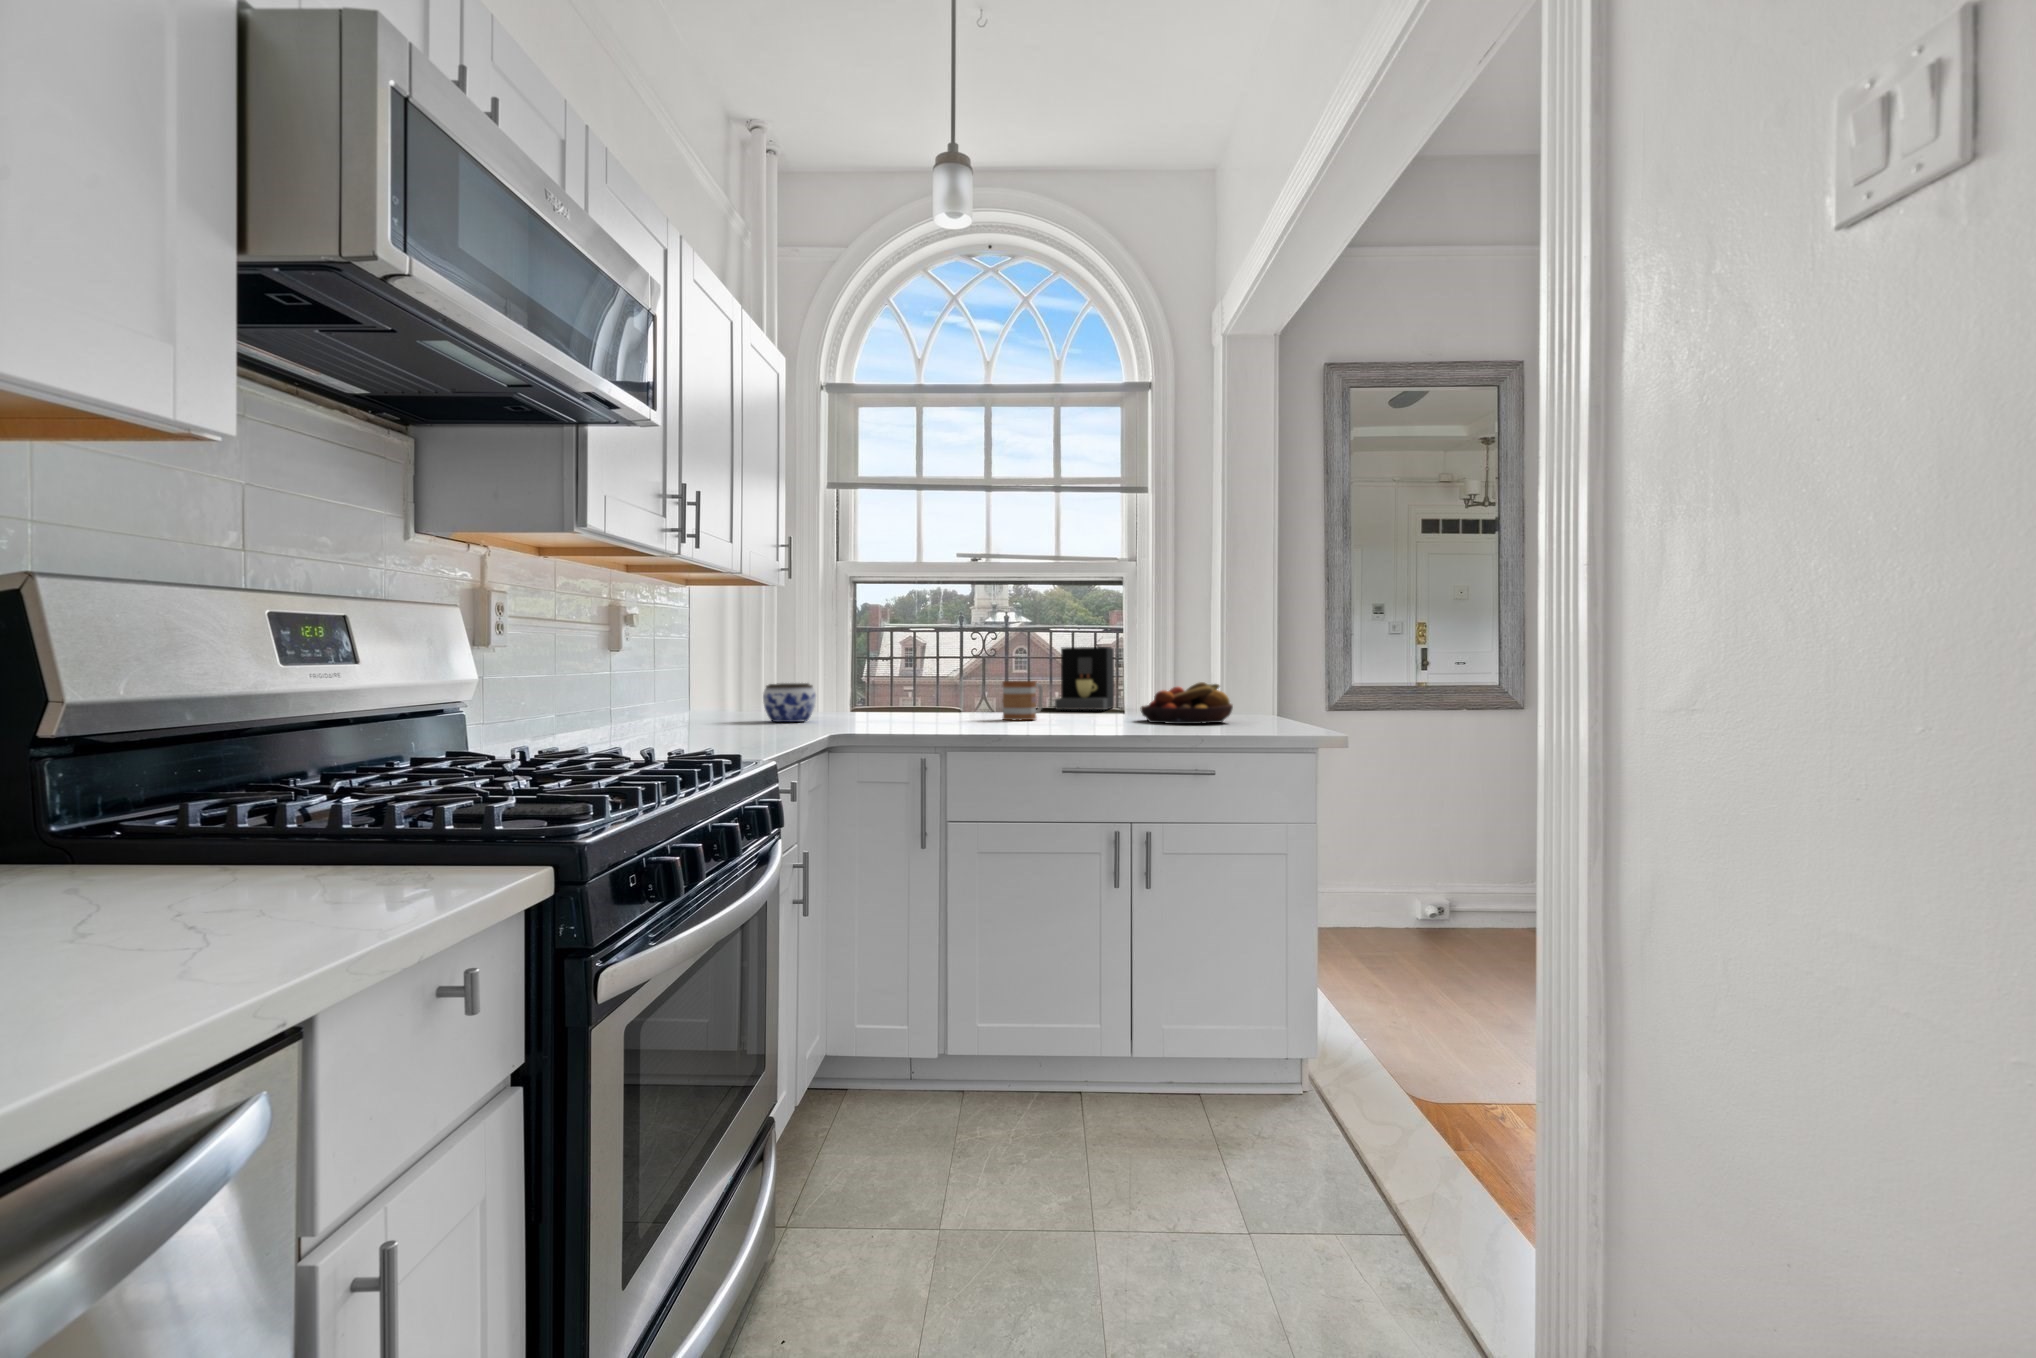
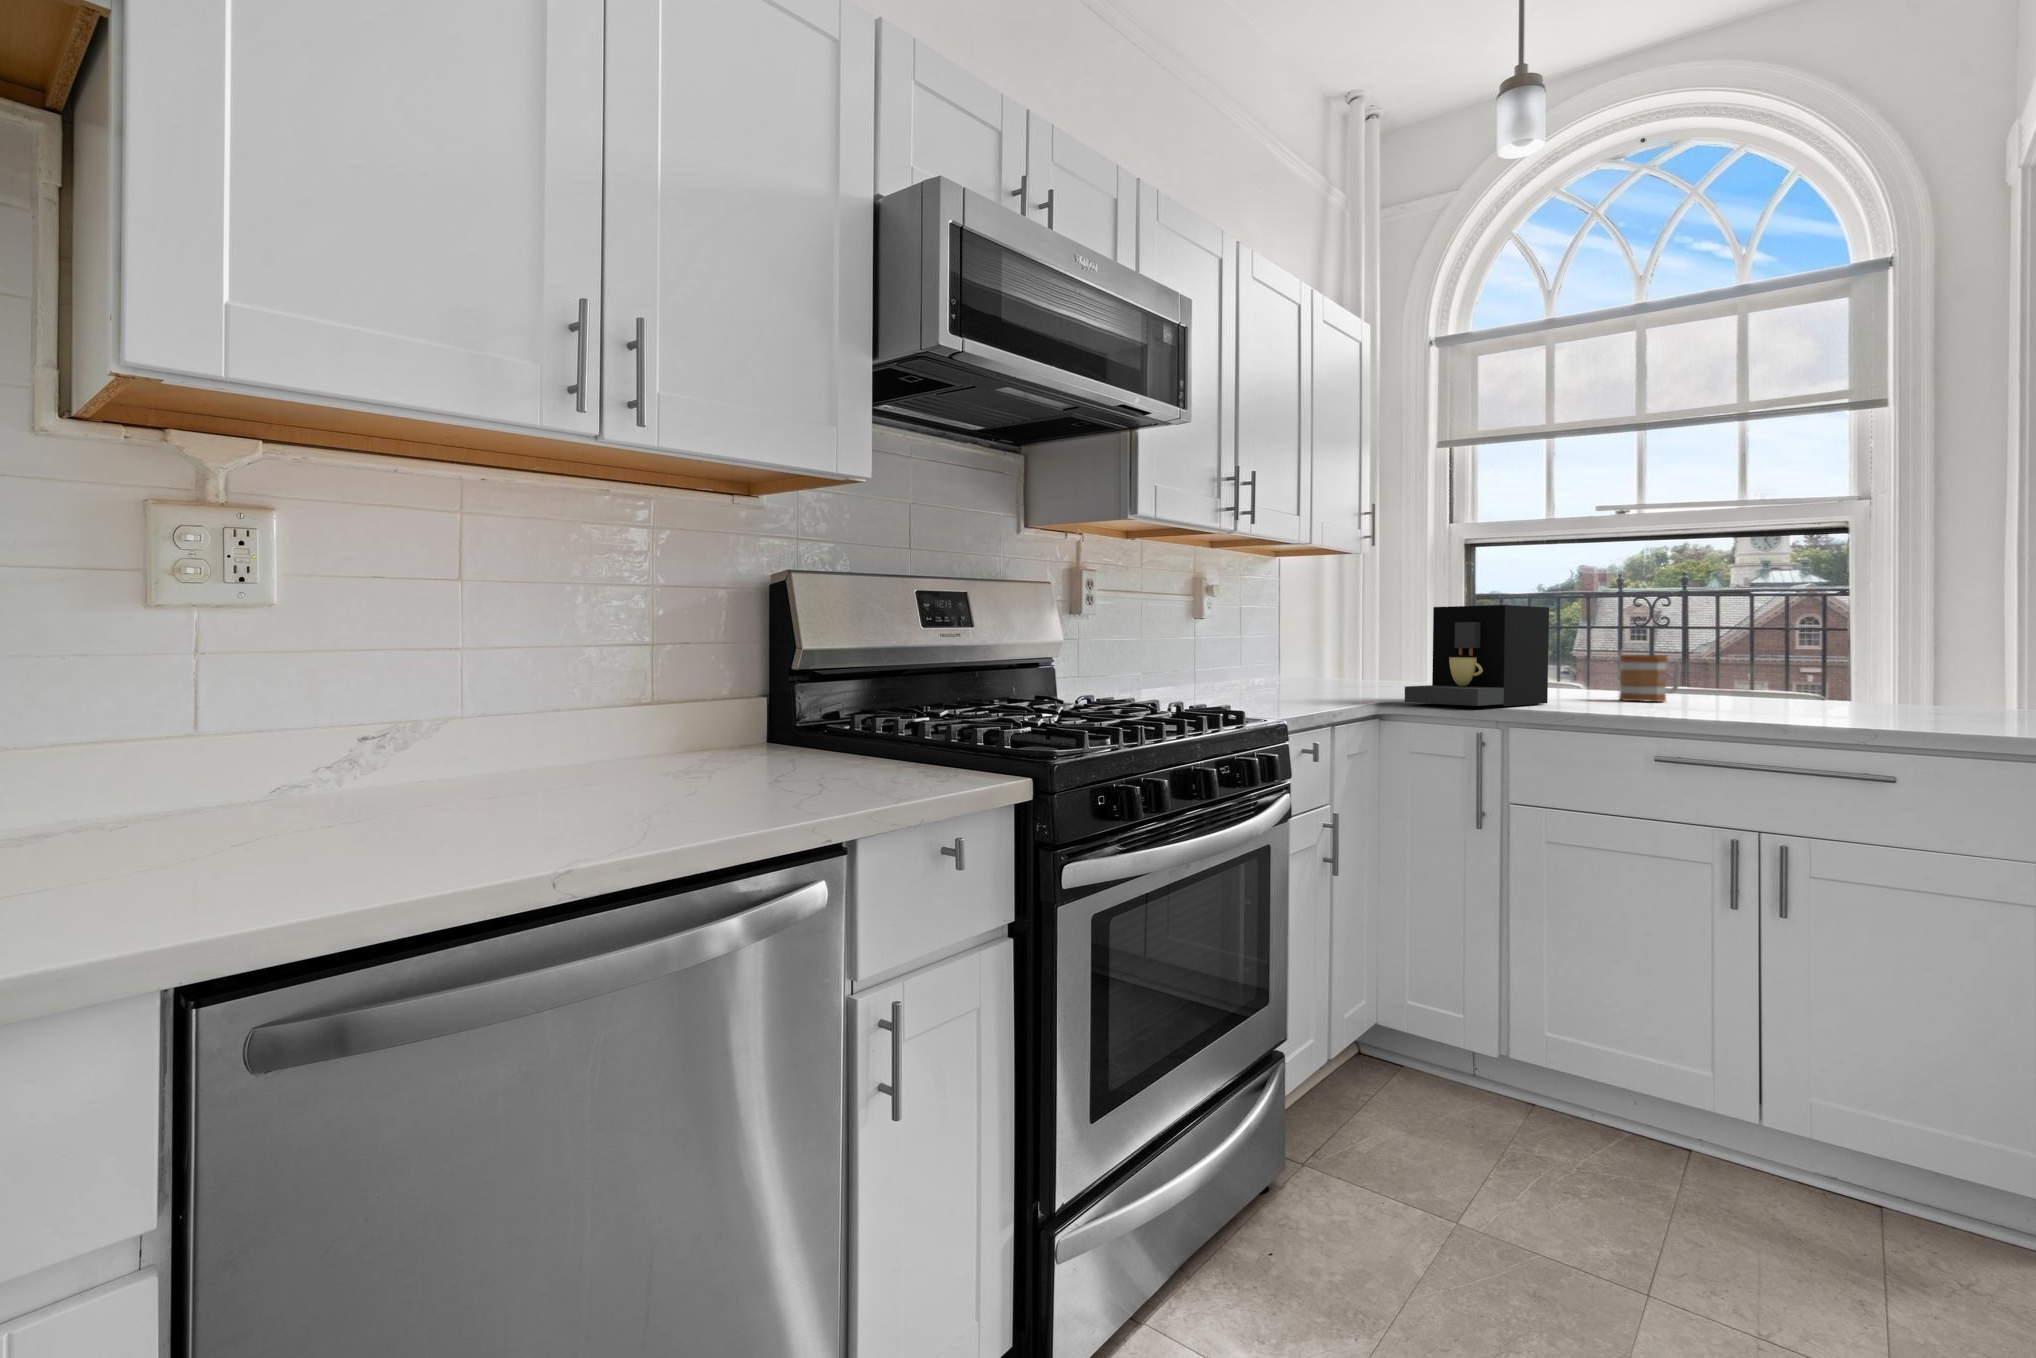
coffee maker: present [1055,647,1114,710] -> present [1405,605,1549,706]
fruit bowl: present [1140,682,1233,724] -> none [1825,660,1987,716]
jar: present [763,683,816,722] -> none [1336,653,1391,692]

